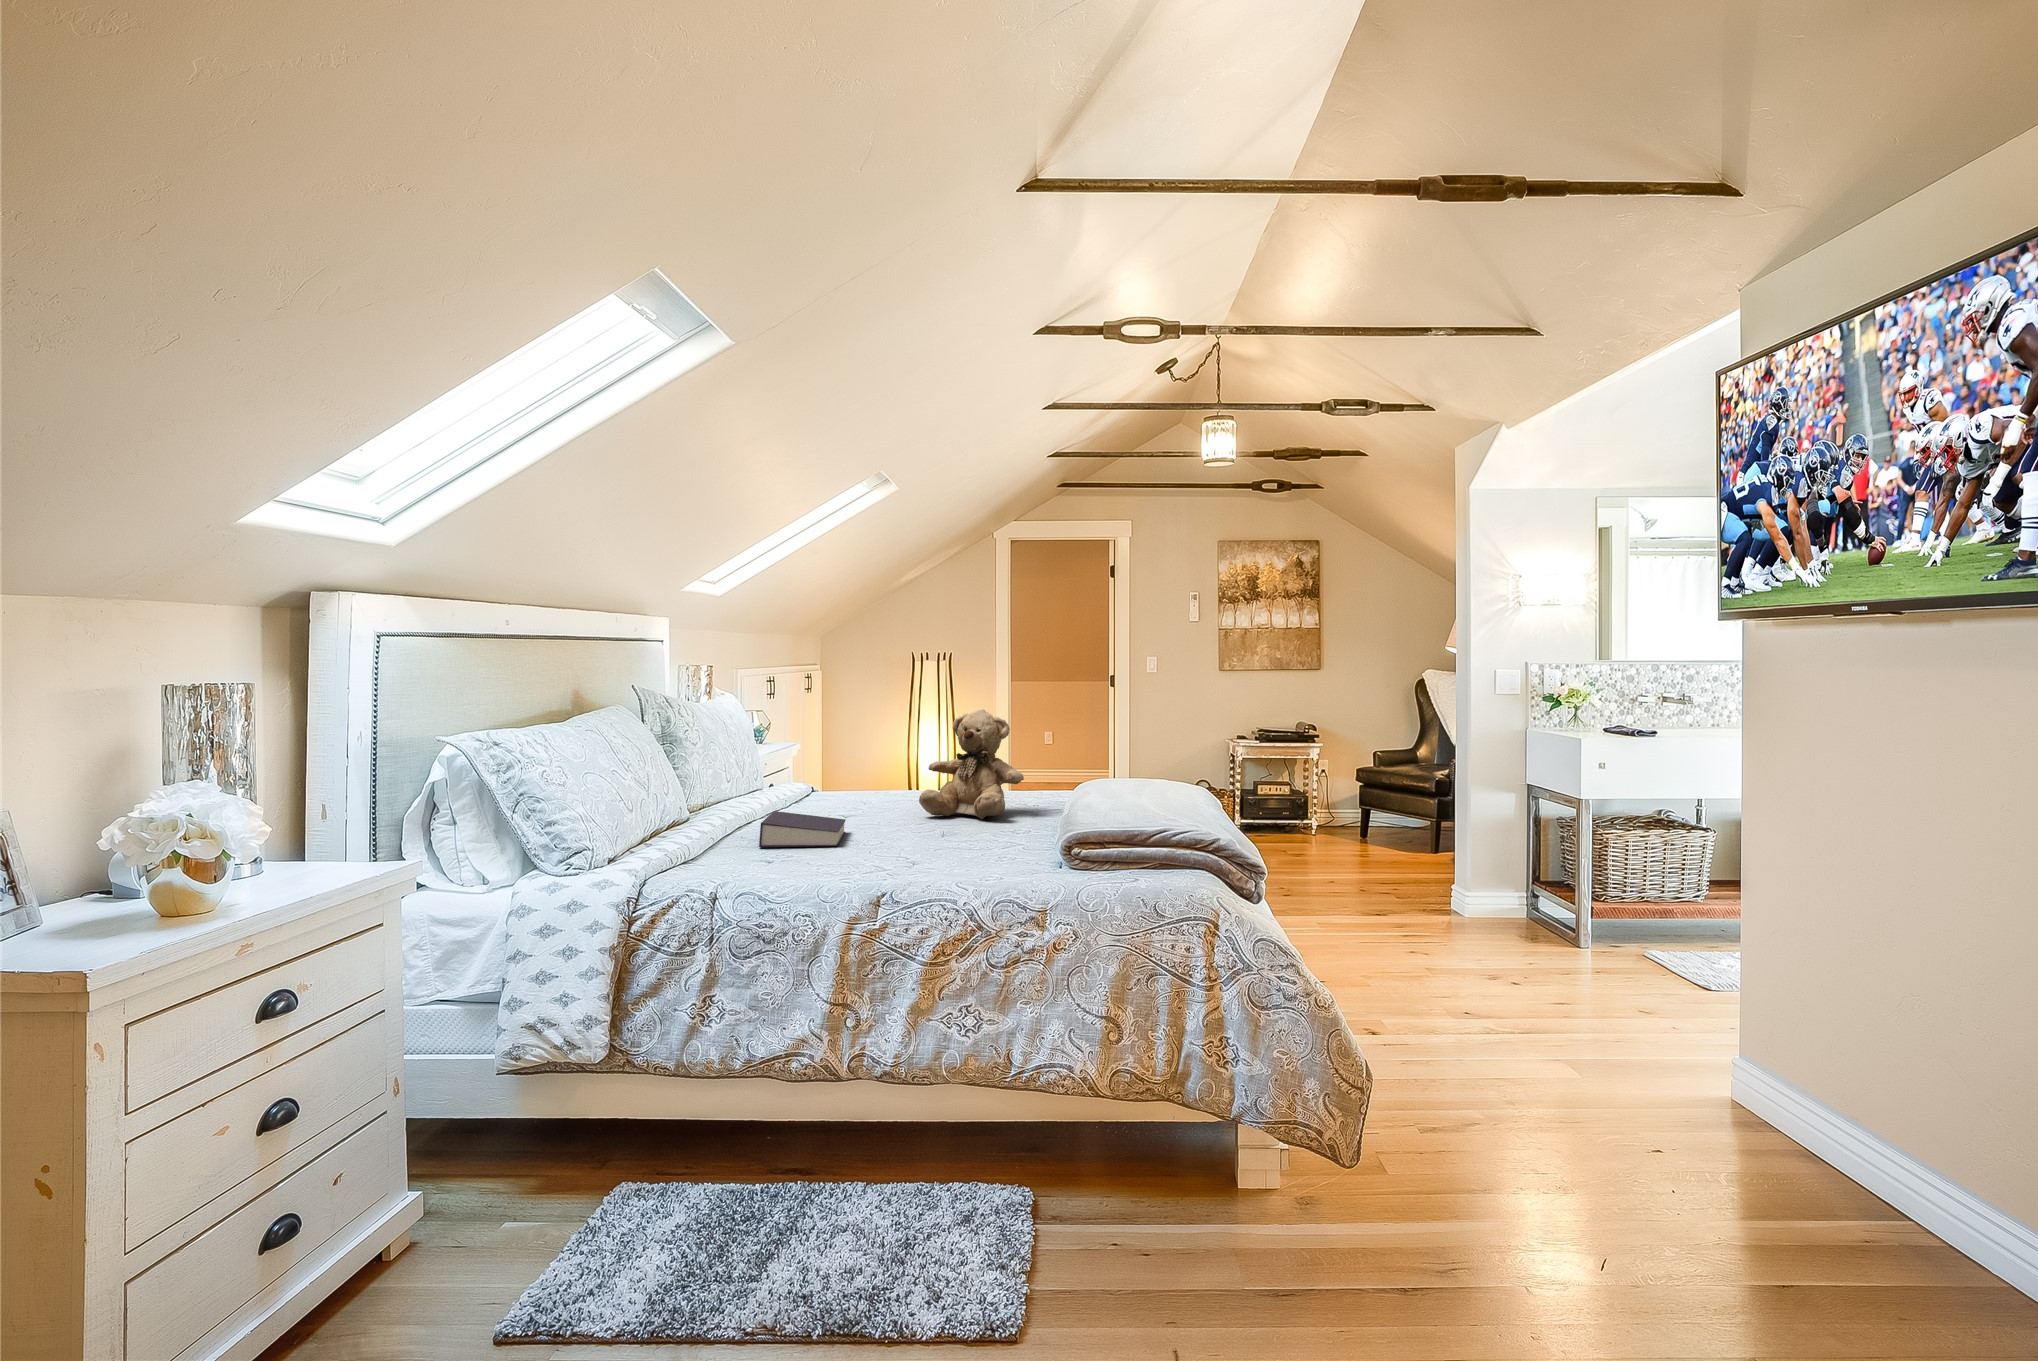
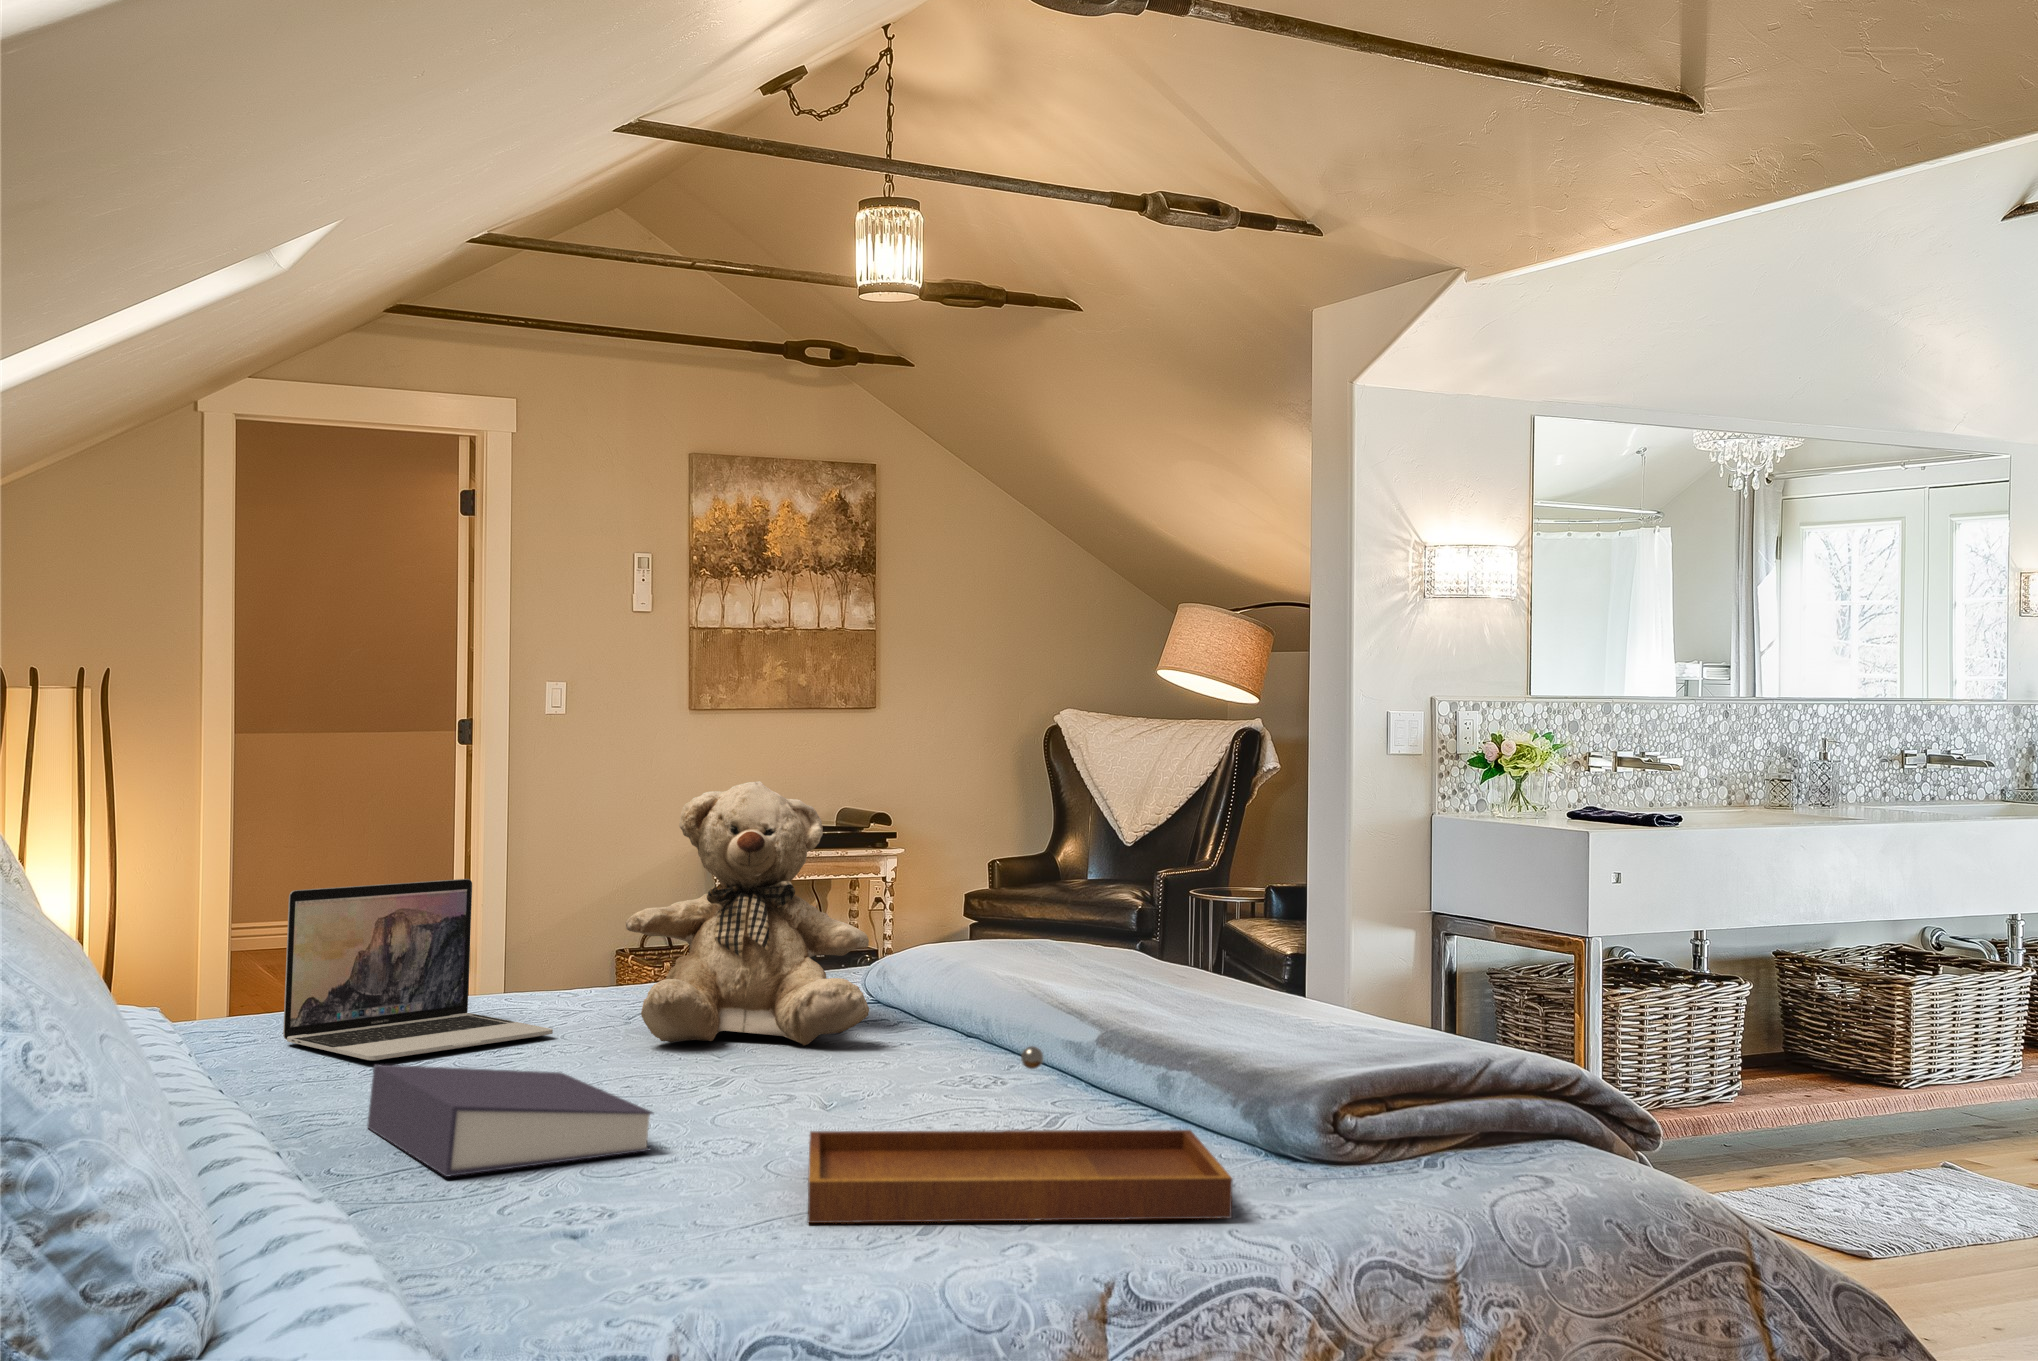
laptop: none [807,749,900,815] -> present [283,879,553,1060]
tray: none [832,812,1009,880] -> present [808,1046,1233,1223]

